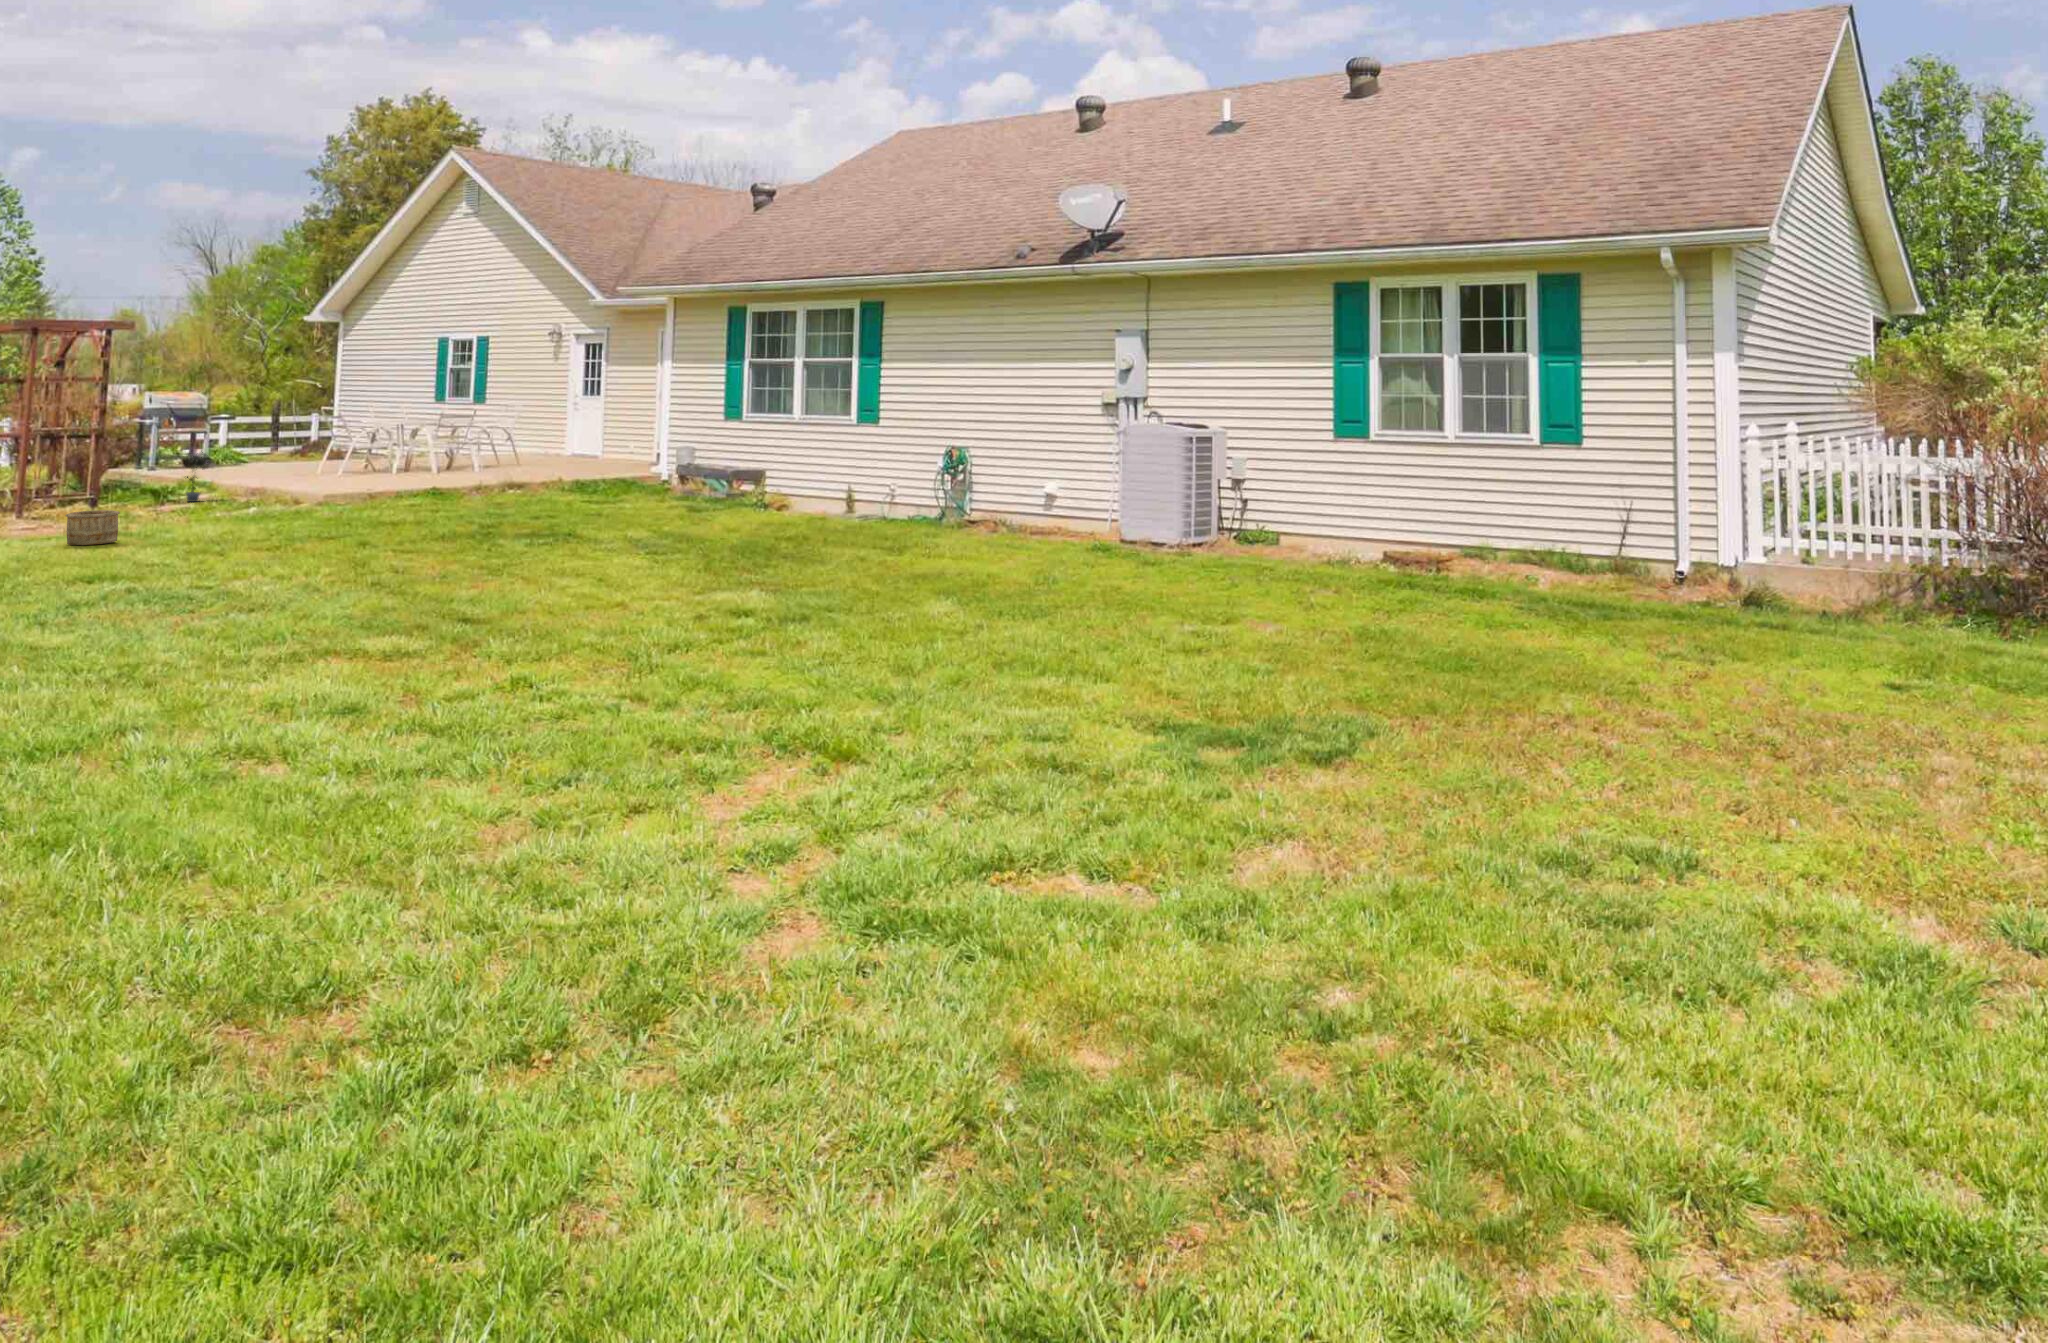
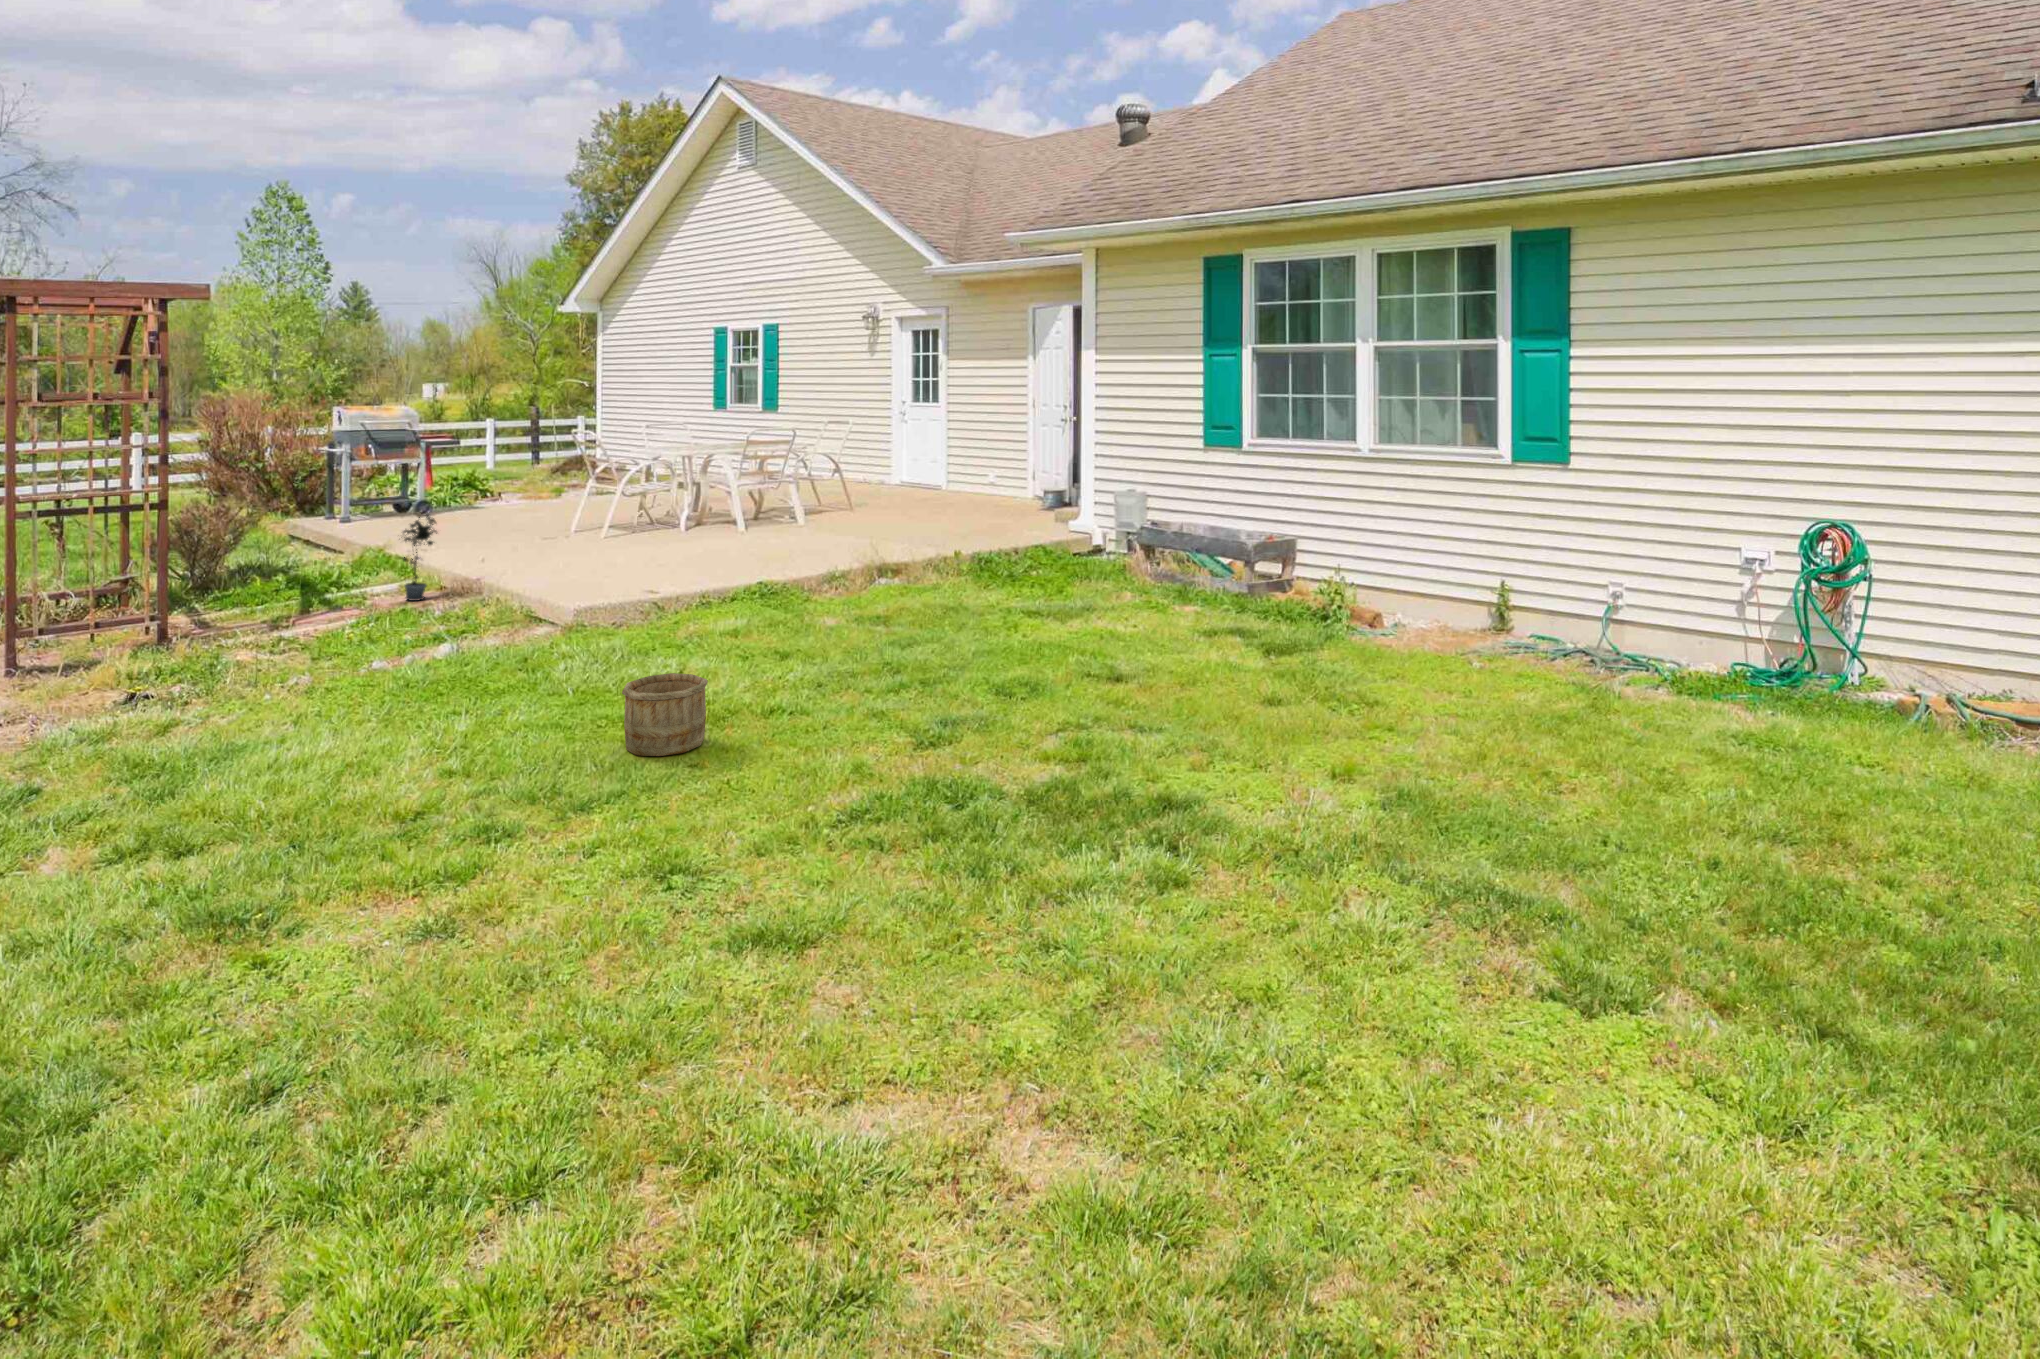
wooden bucket: present [66,510,120,545] -> present [622,673,708,756]

